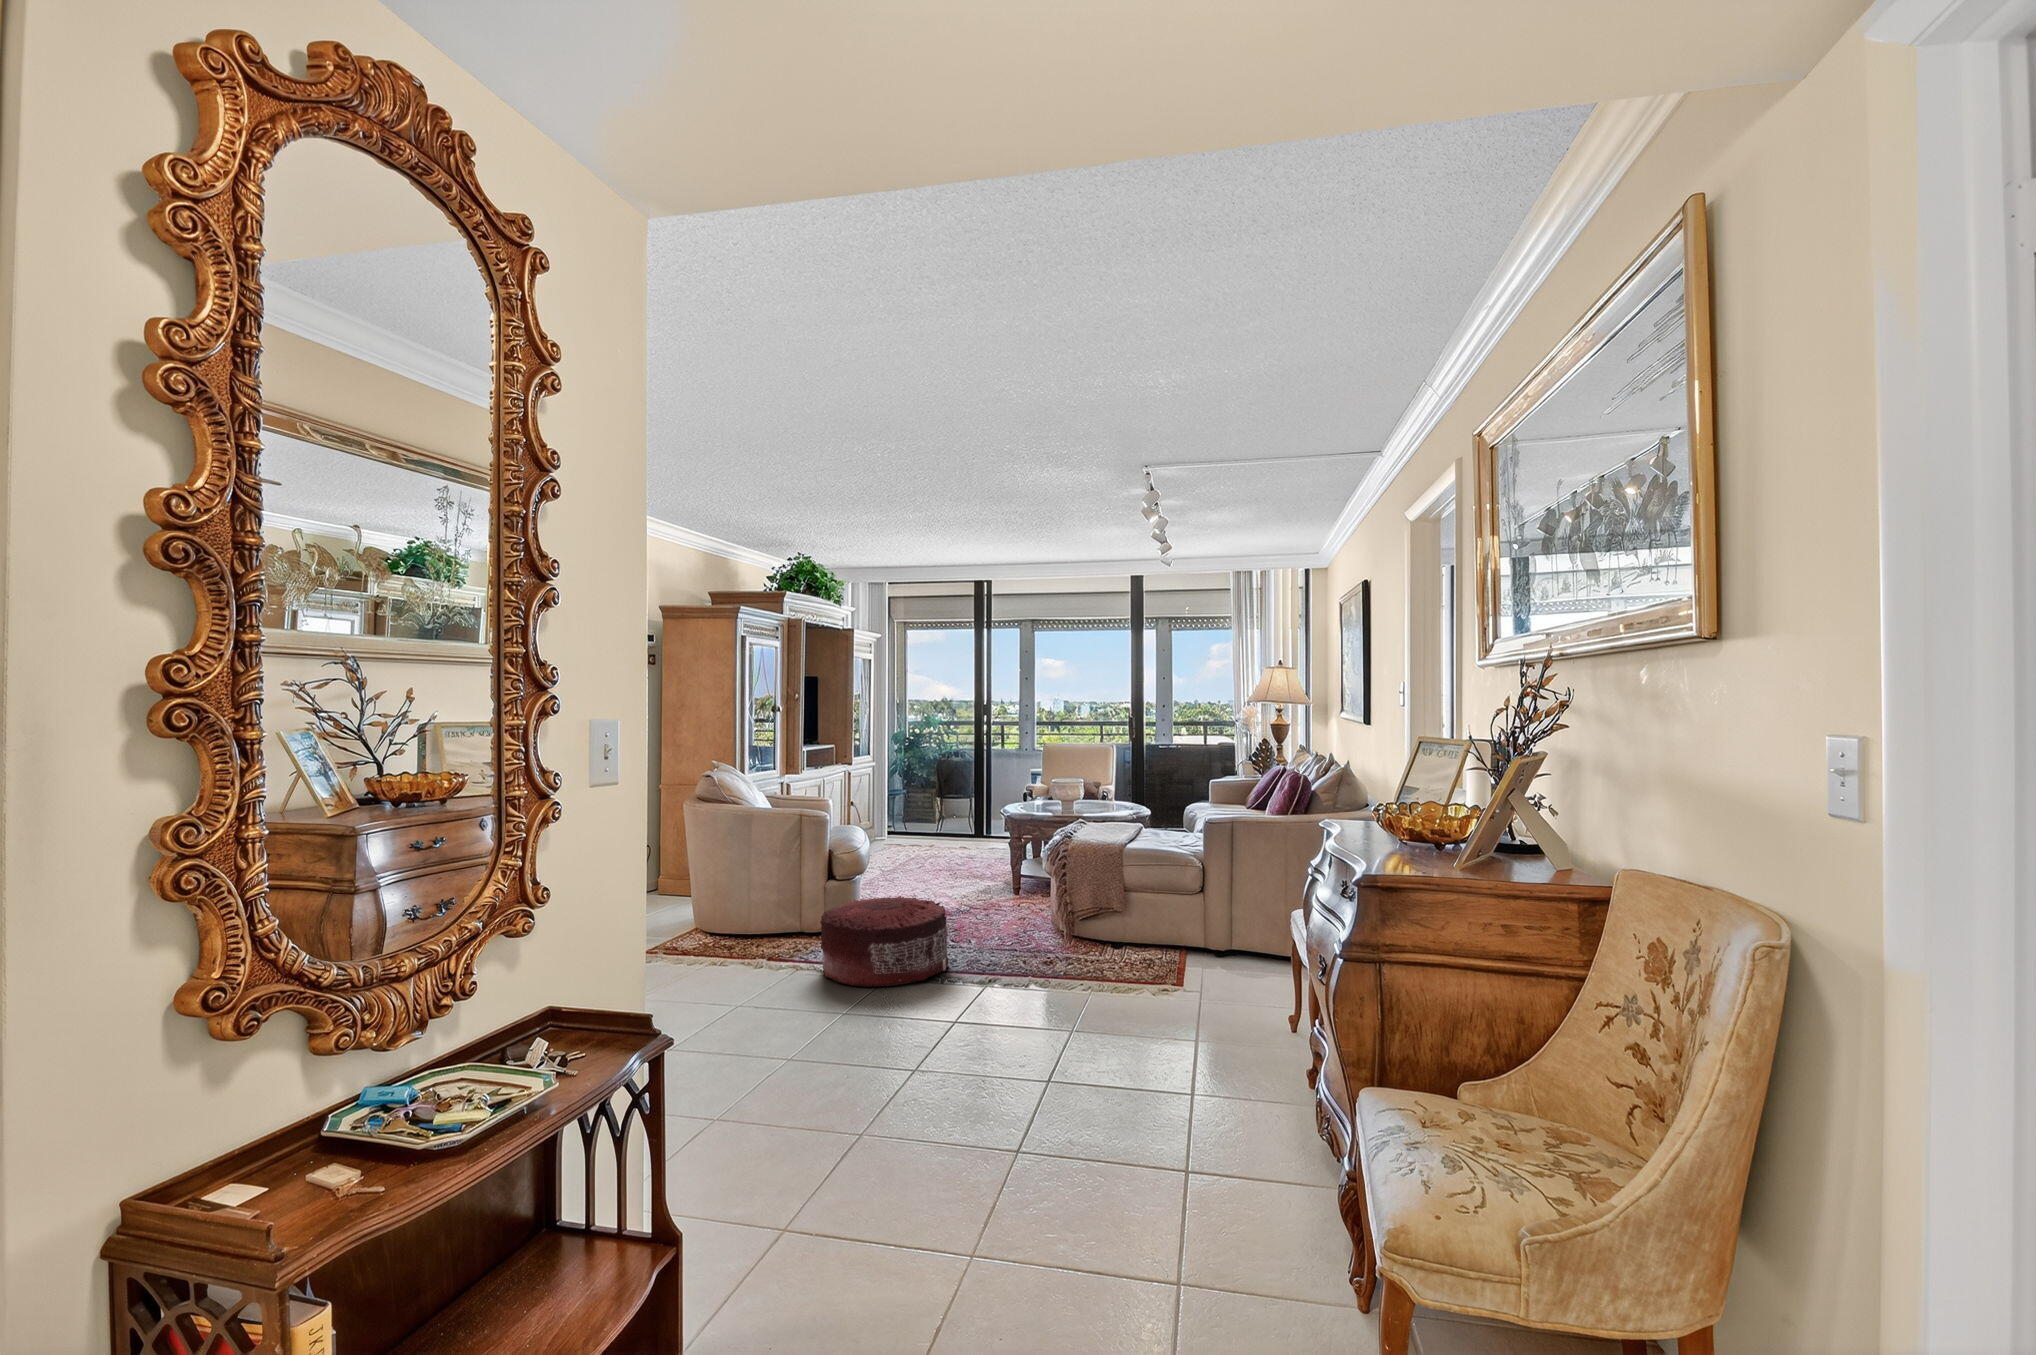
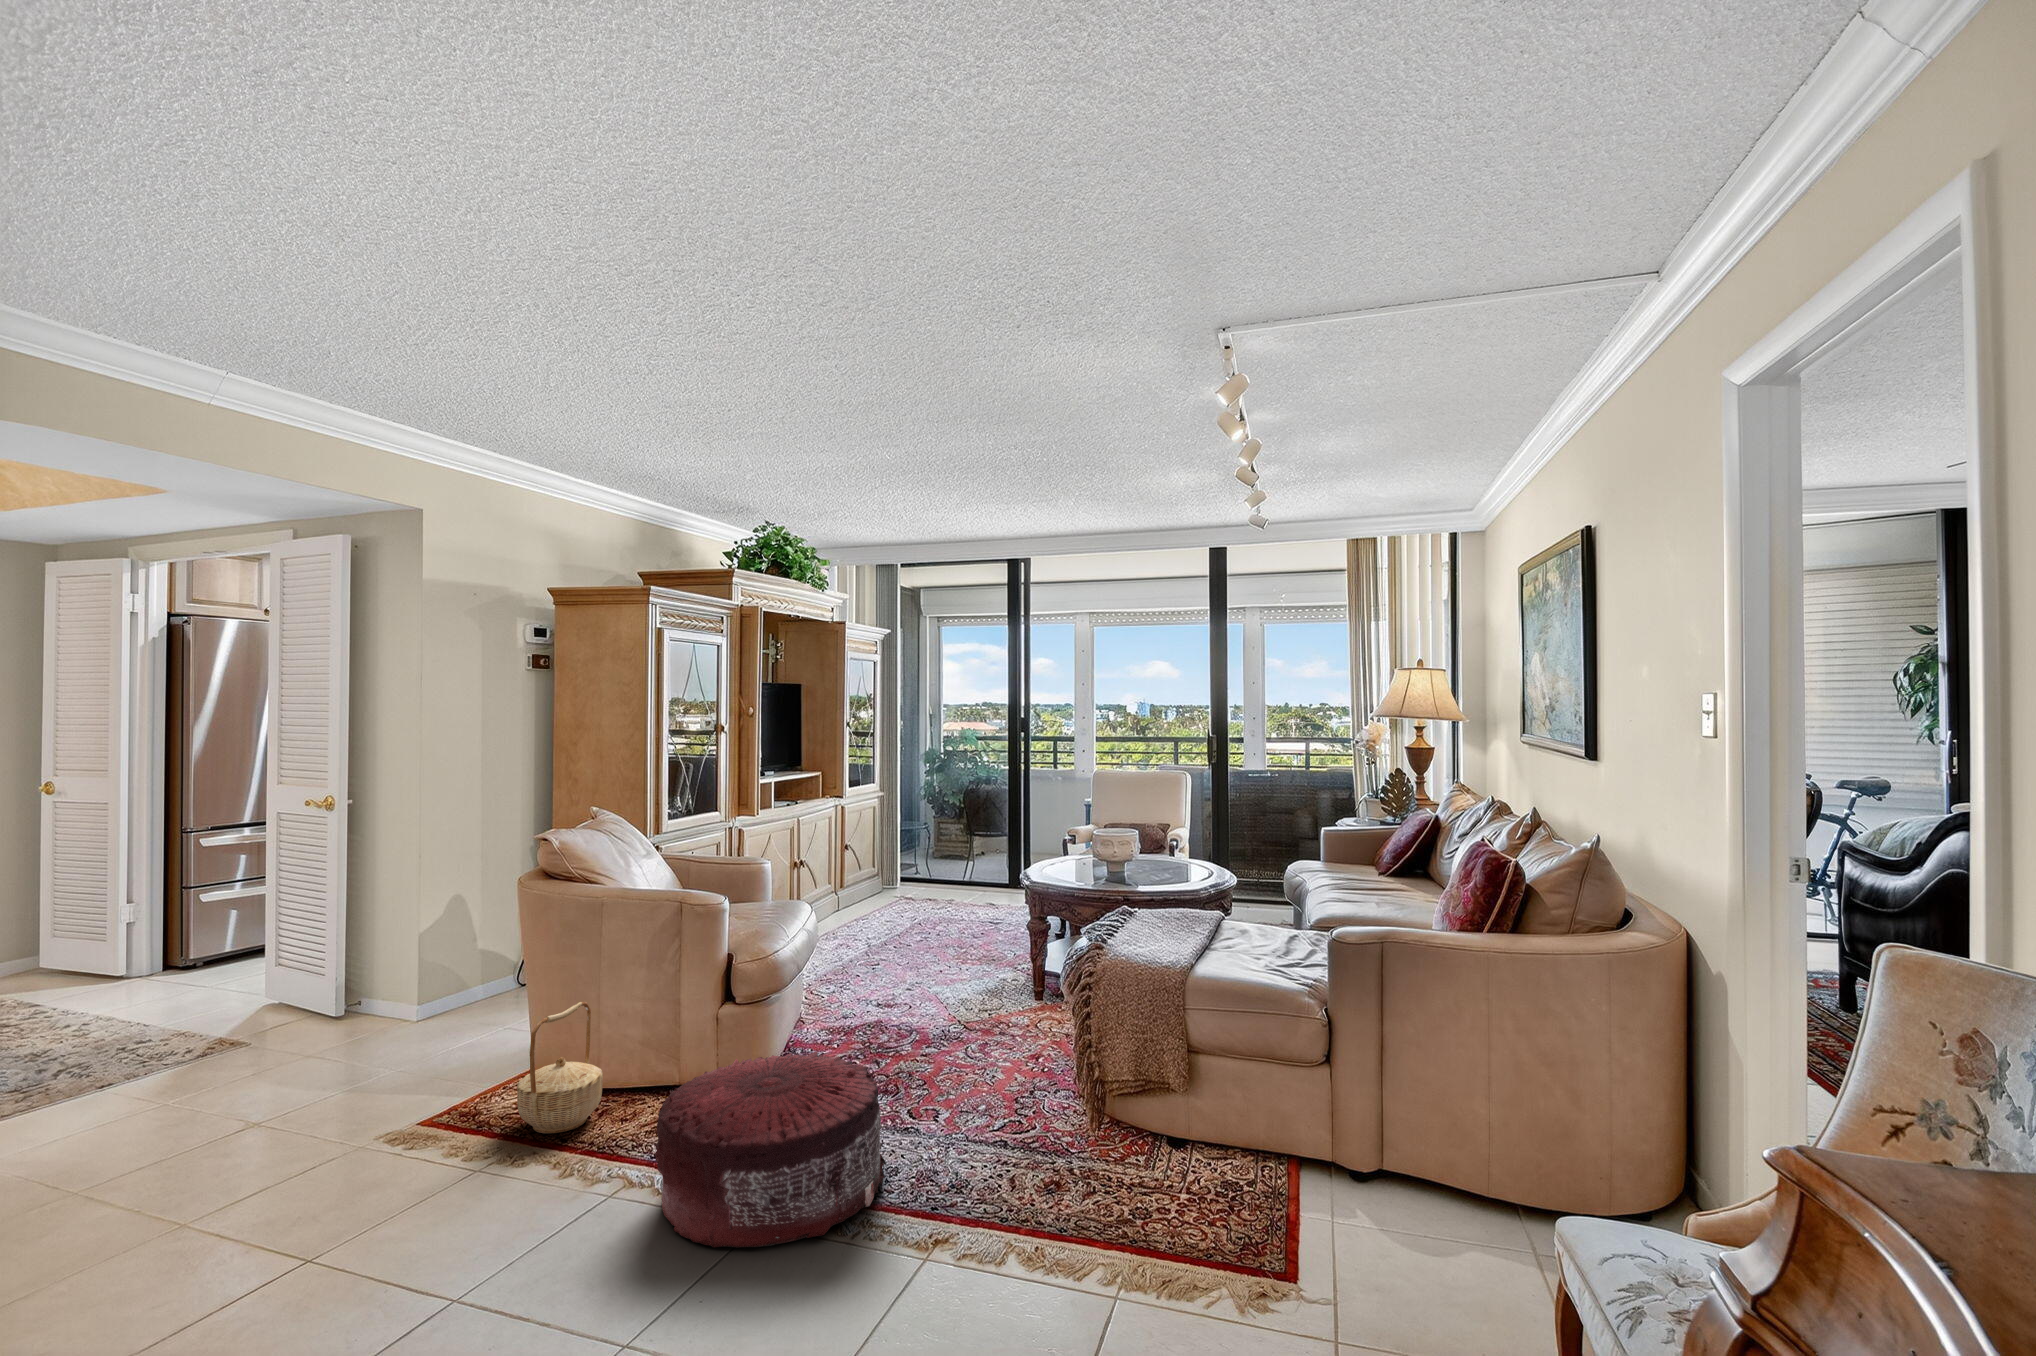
basket: none [707,876,758,953] -> present [517,1002,603,1133]

